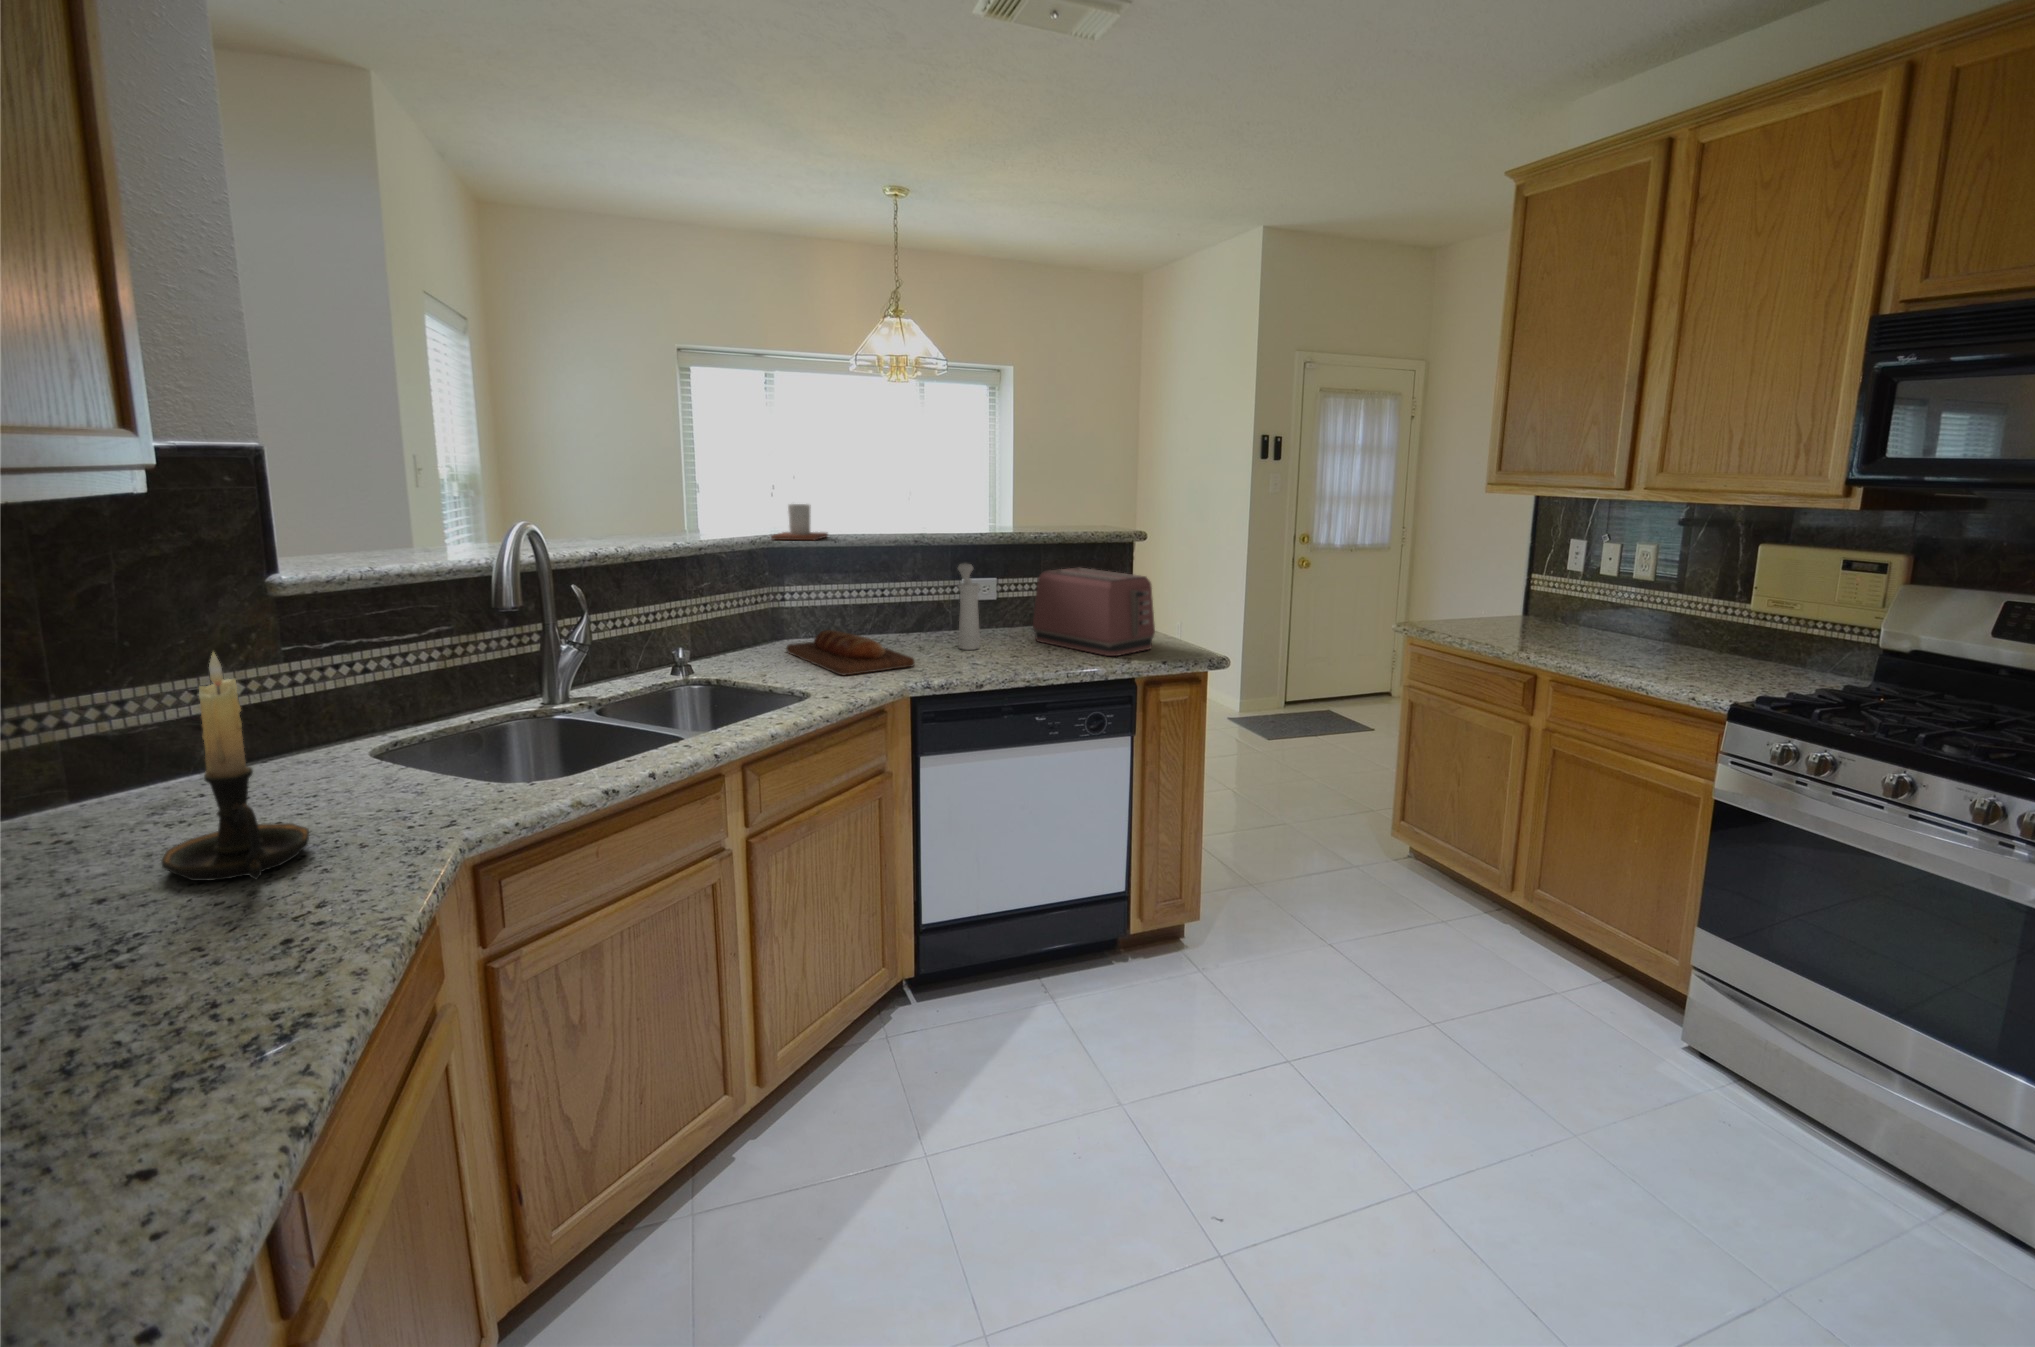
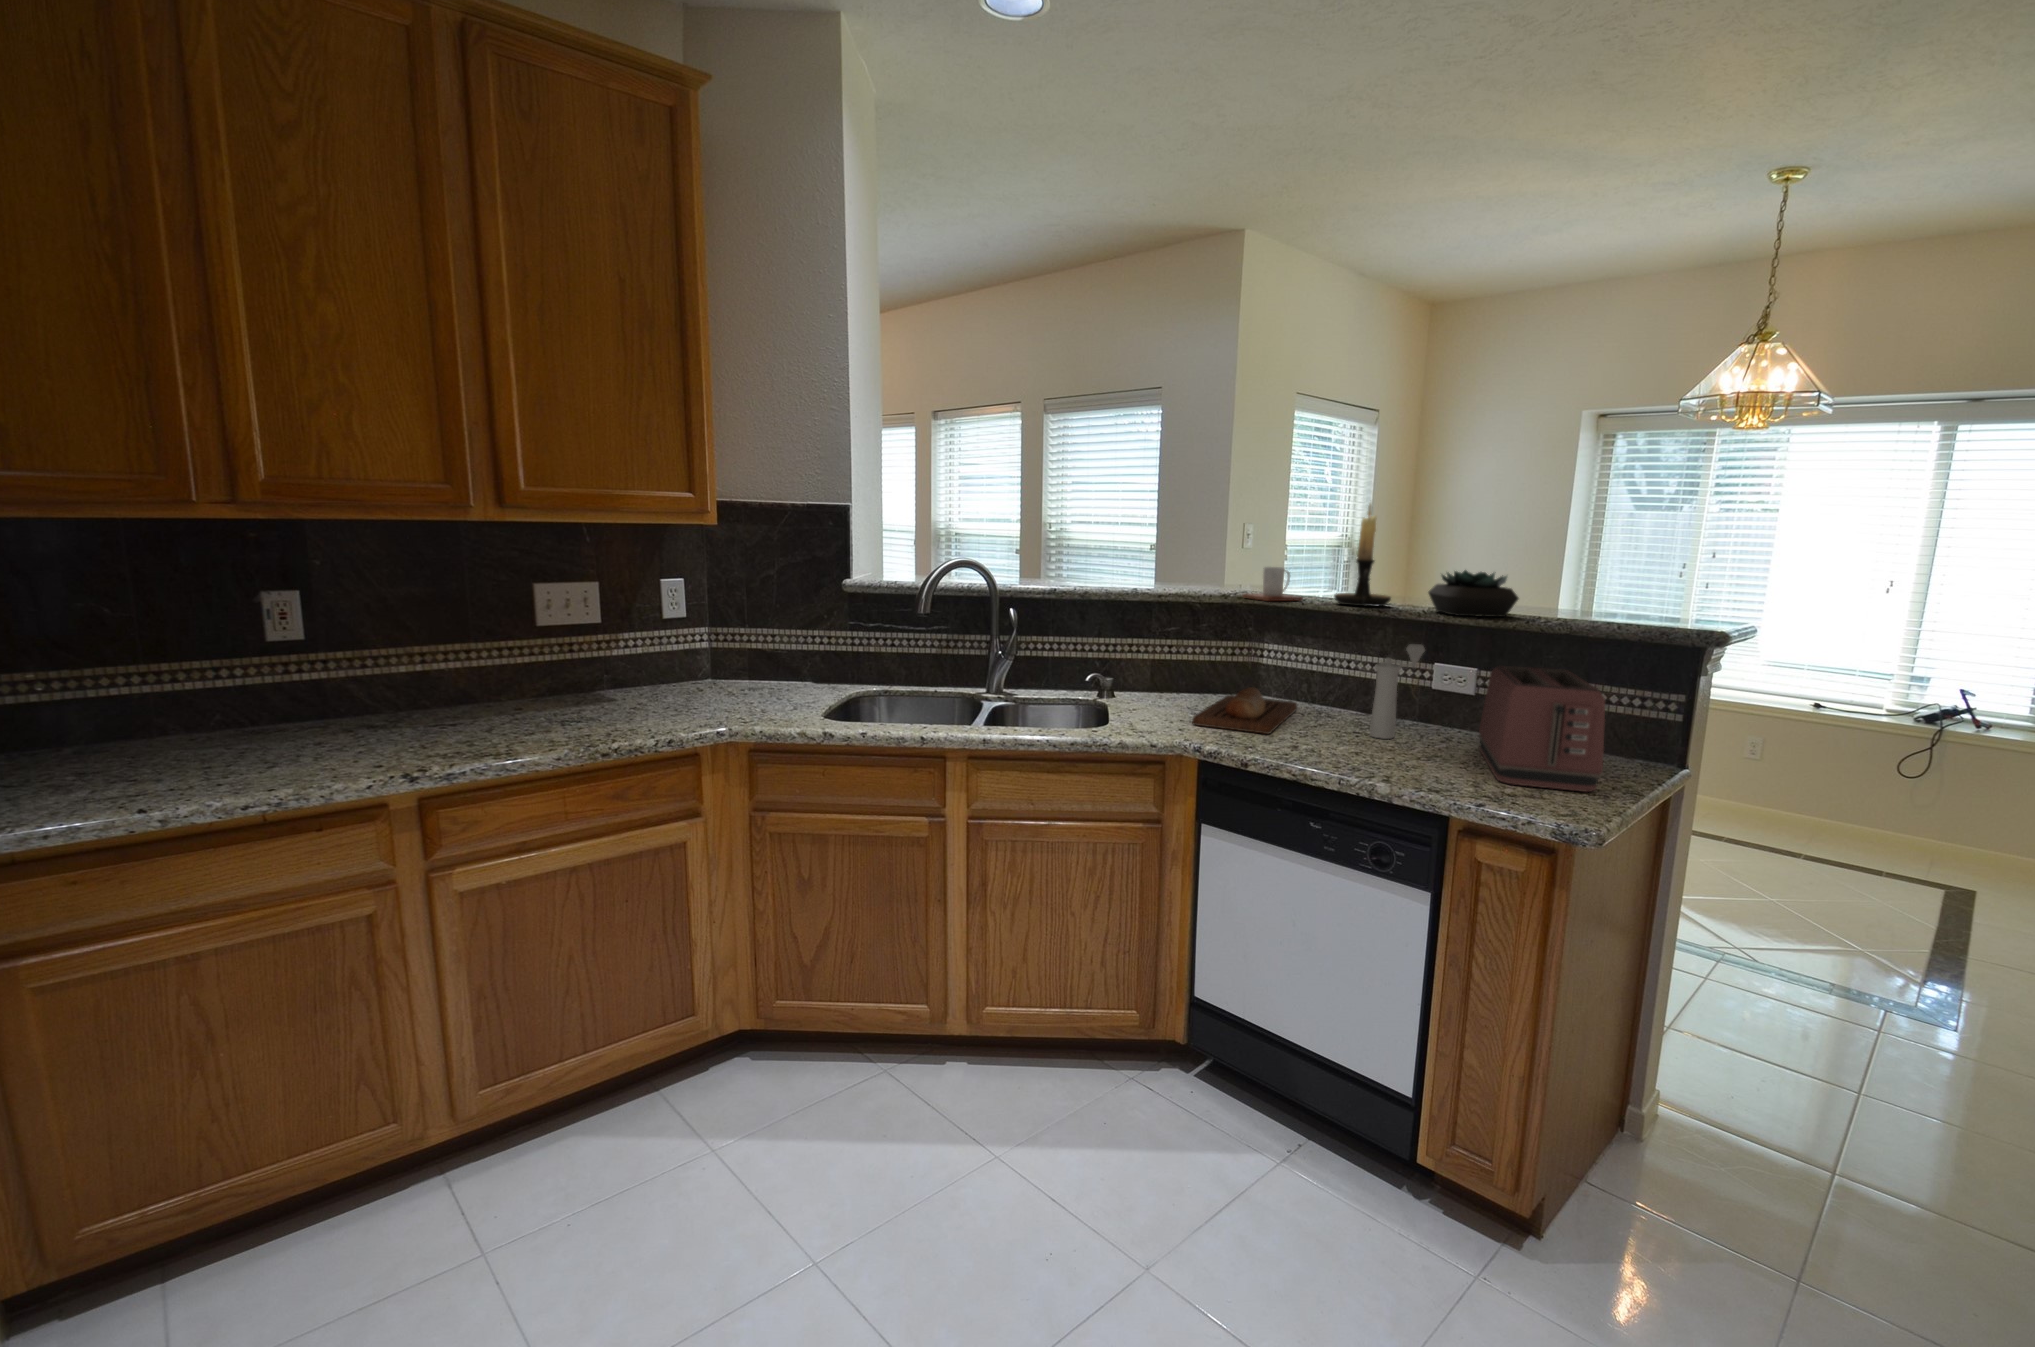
succulent plant: none [950,495,1023,535] -> present [1428,570,1519,617]
candle holder: present [162,653,309,881] -> present [1334,503,1391,607]

